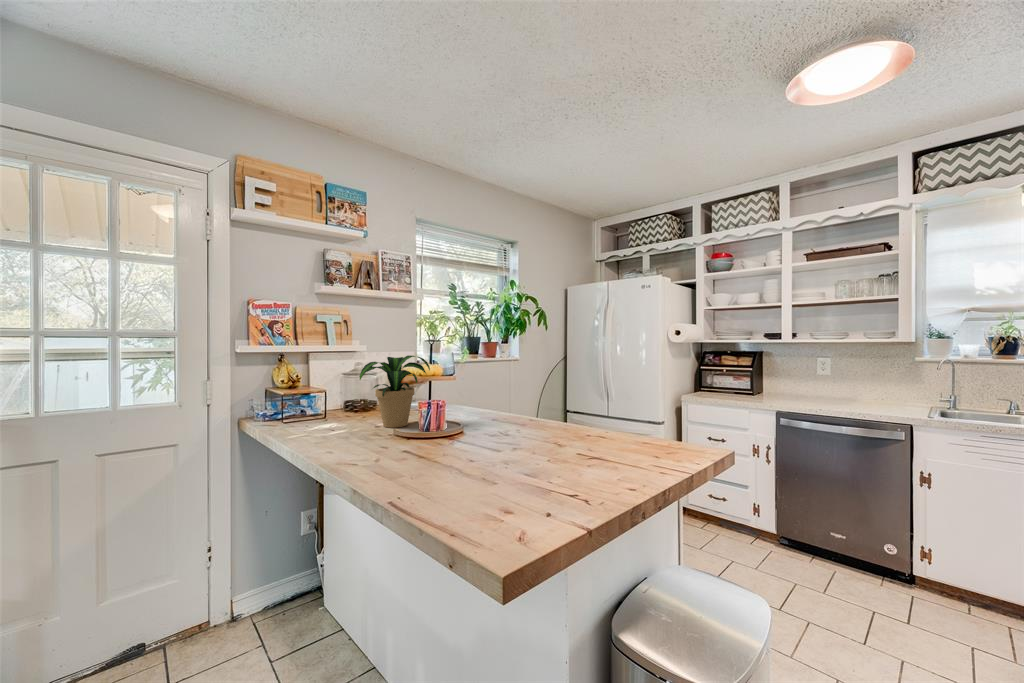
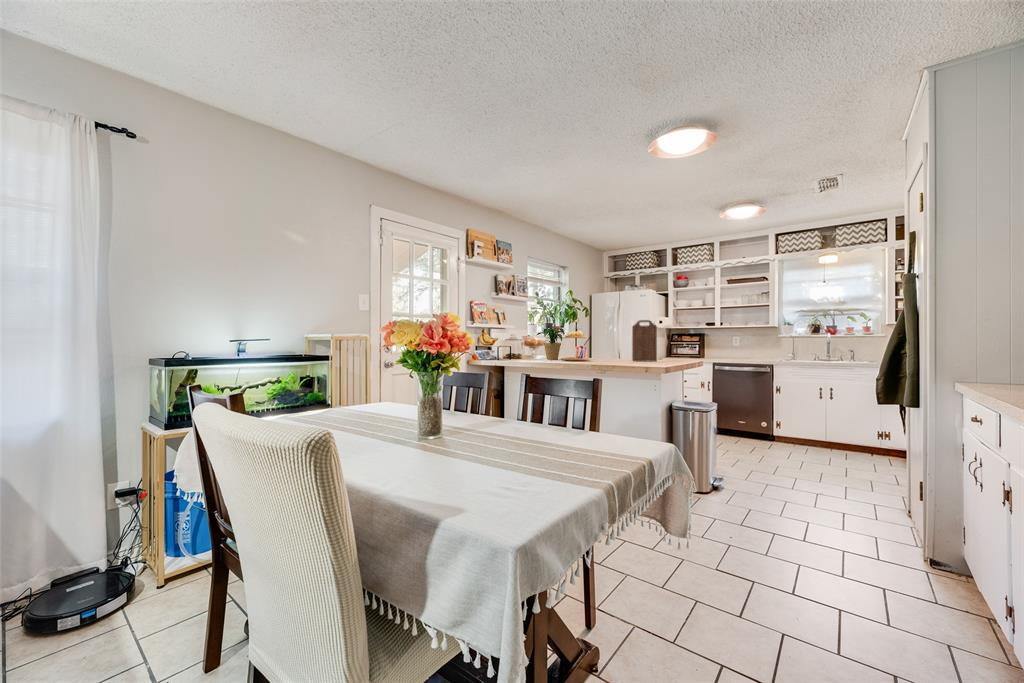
cutting board: none [524,346,592,463] -> present [632,320,657,361]

